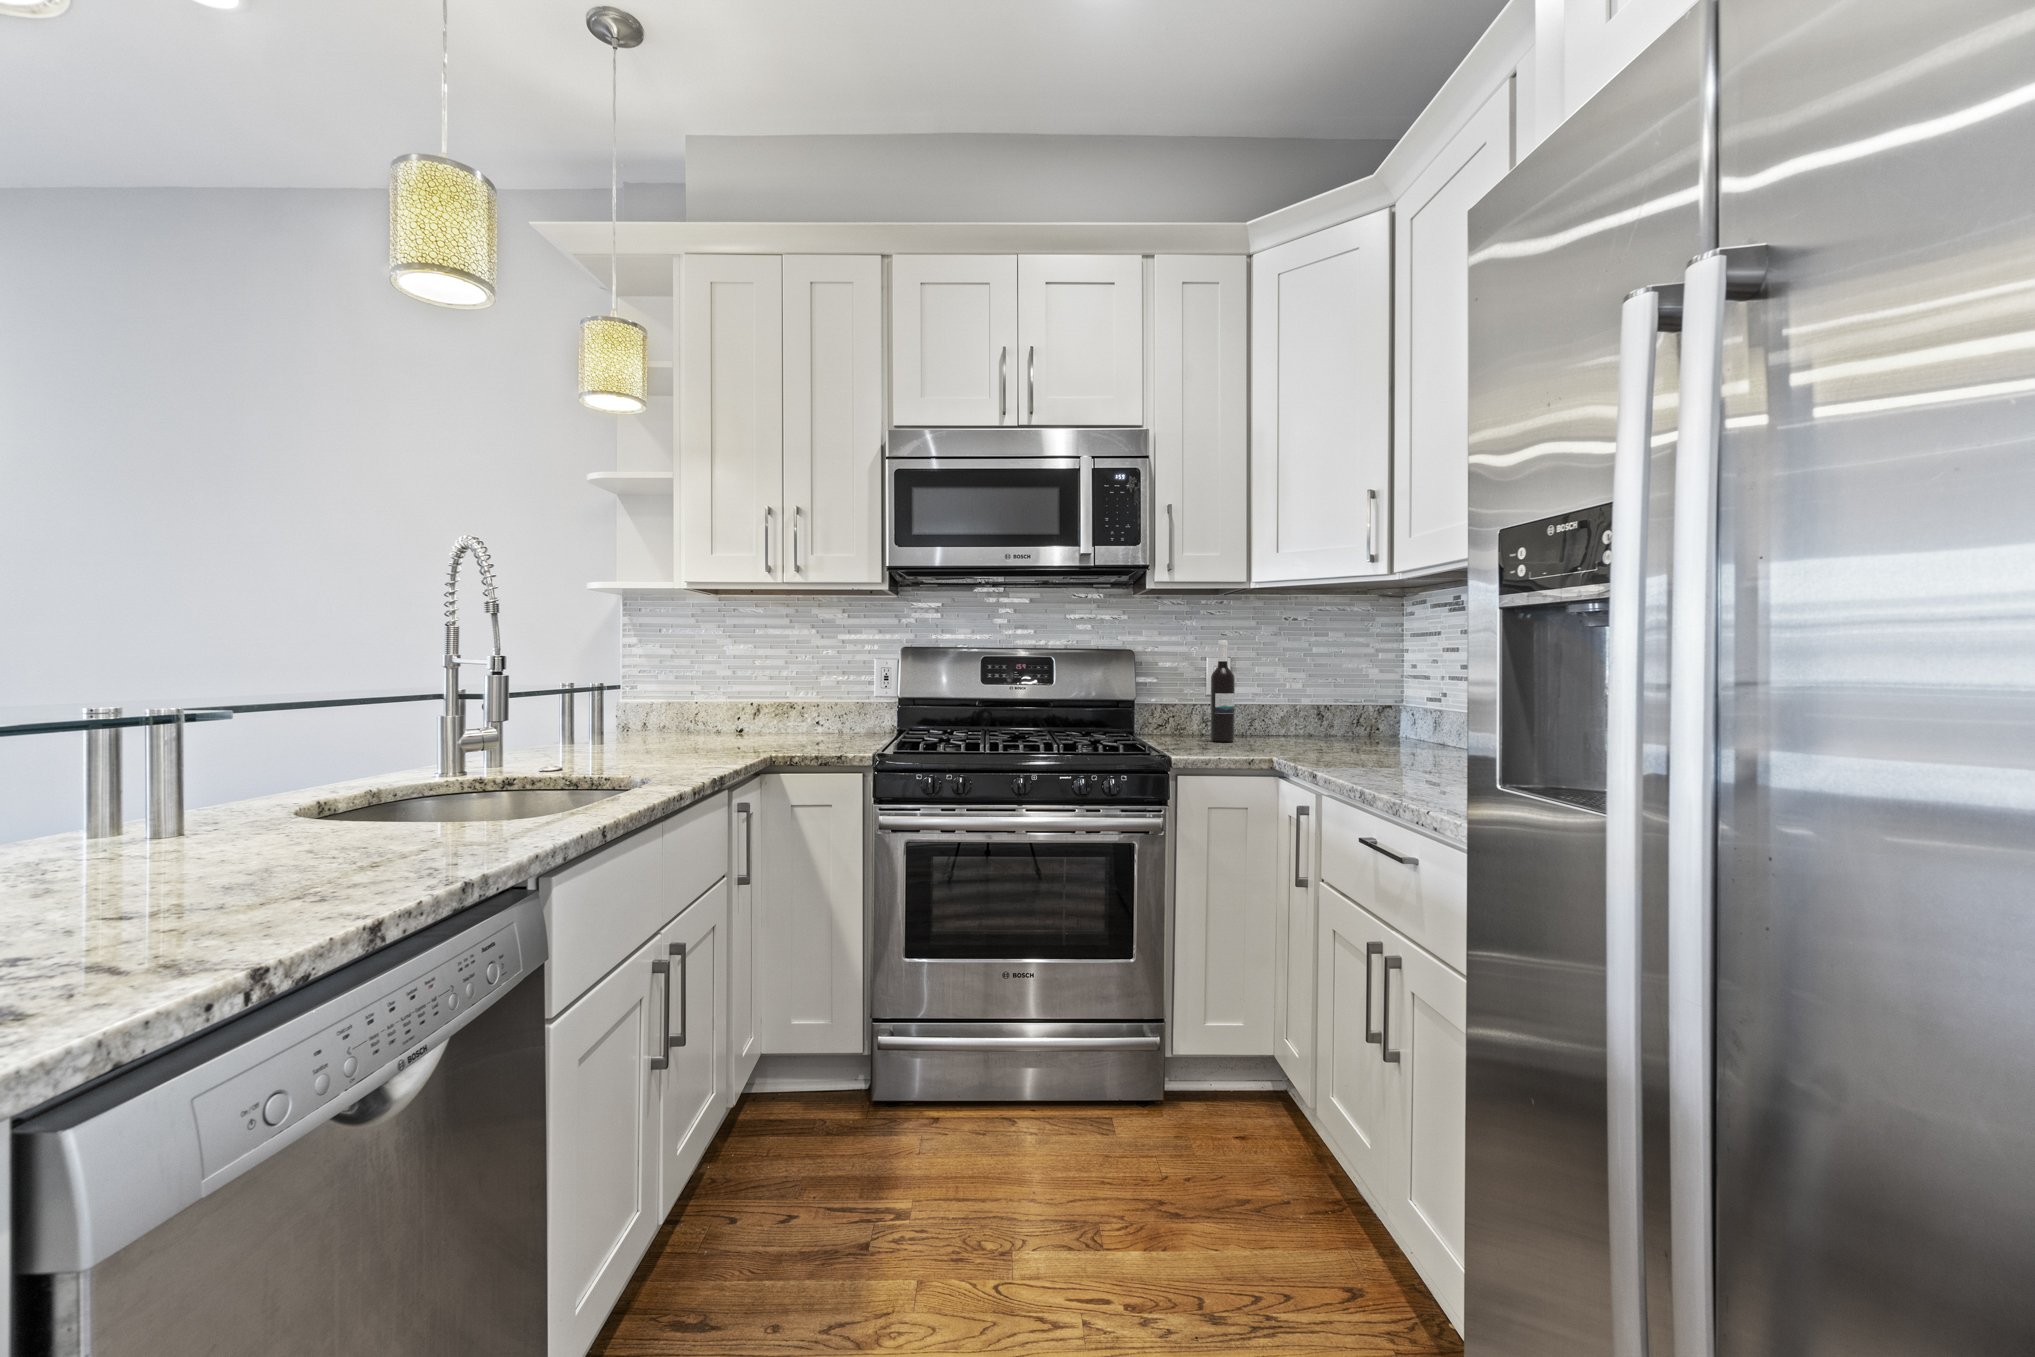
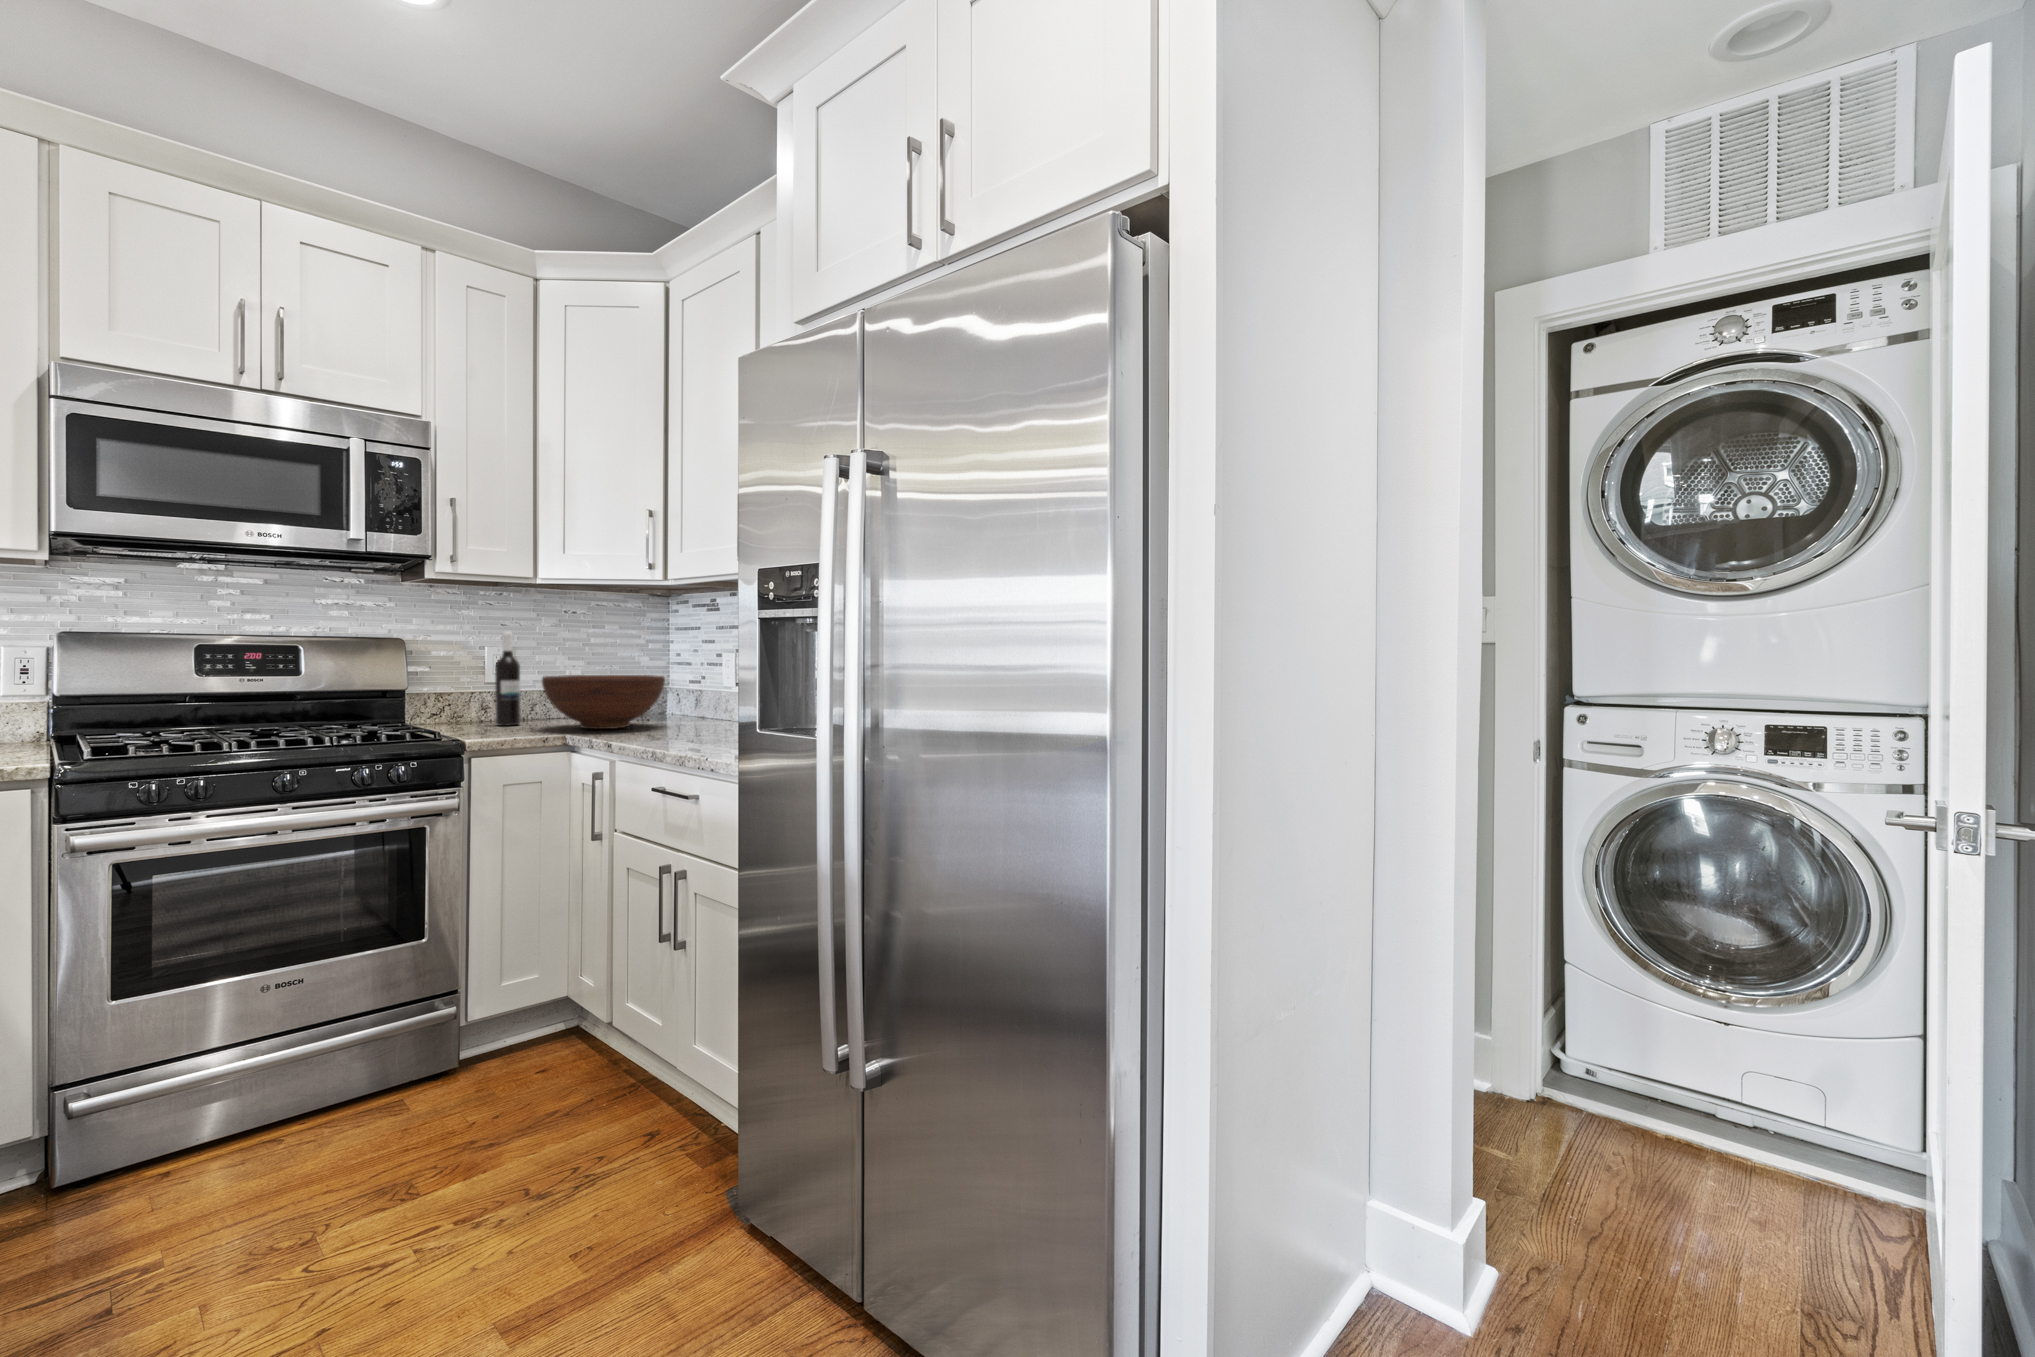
fruit bowl: none [1252,689,1389,753] -> present [542,675,665,729]

